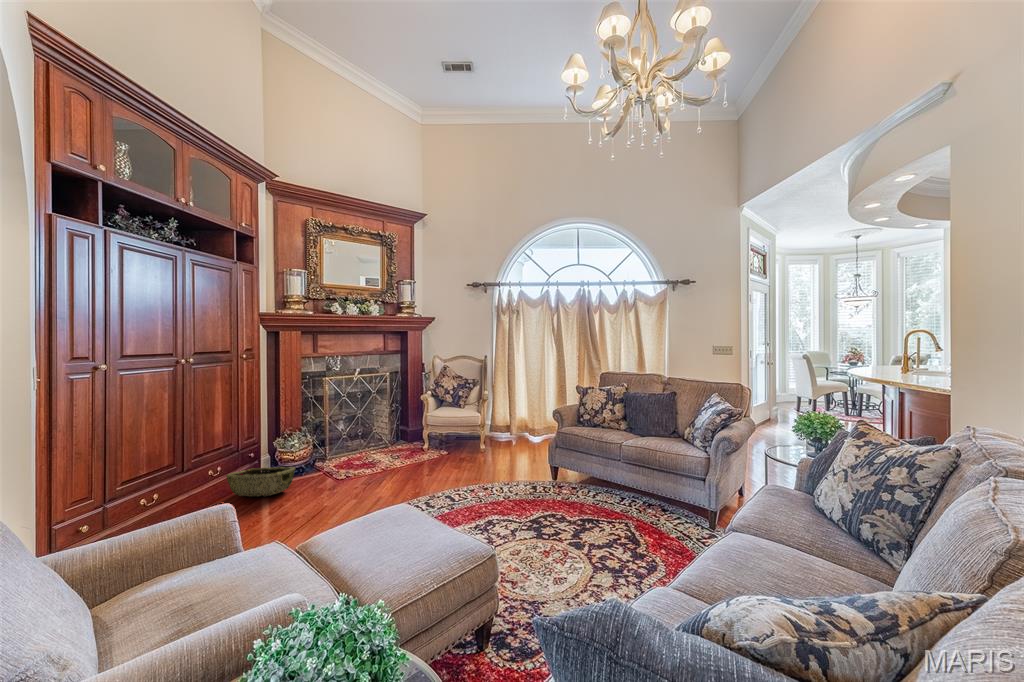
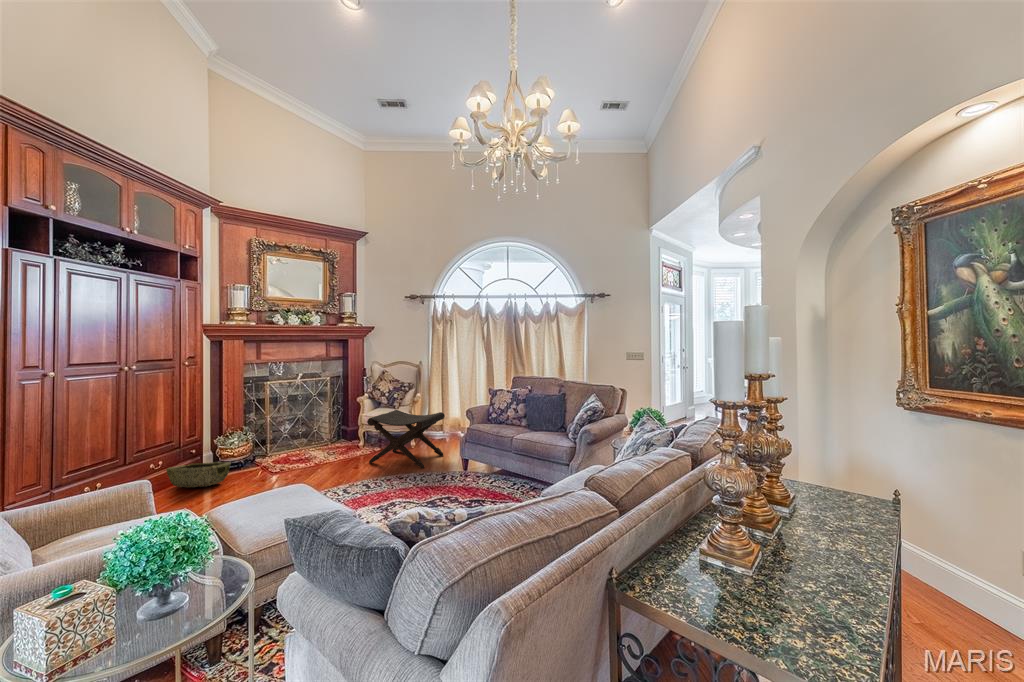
footstool: none [439,408,521,476] -> present [367,410,445,468]

